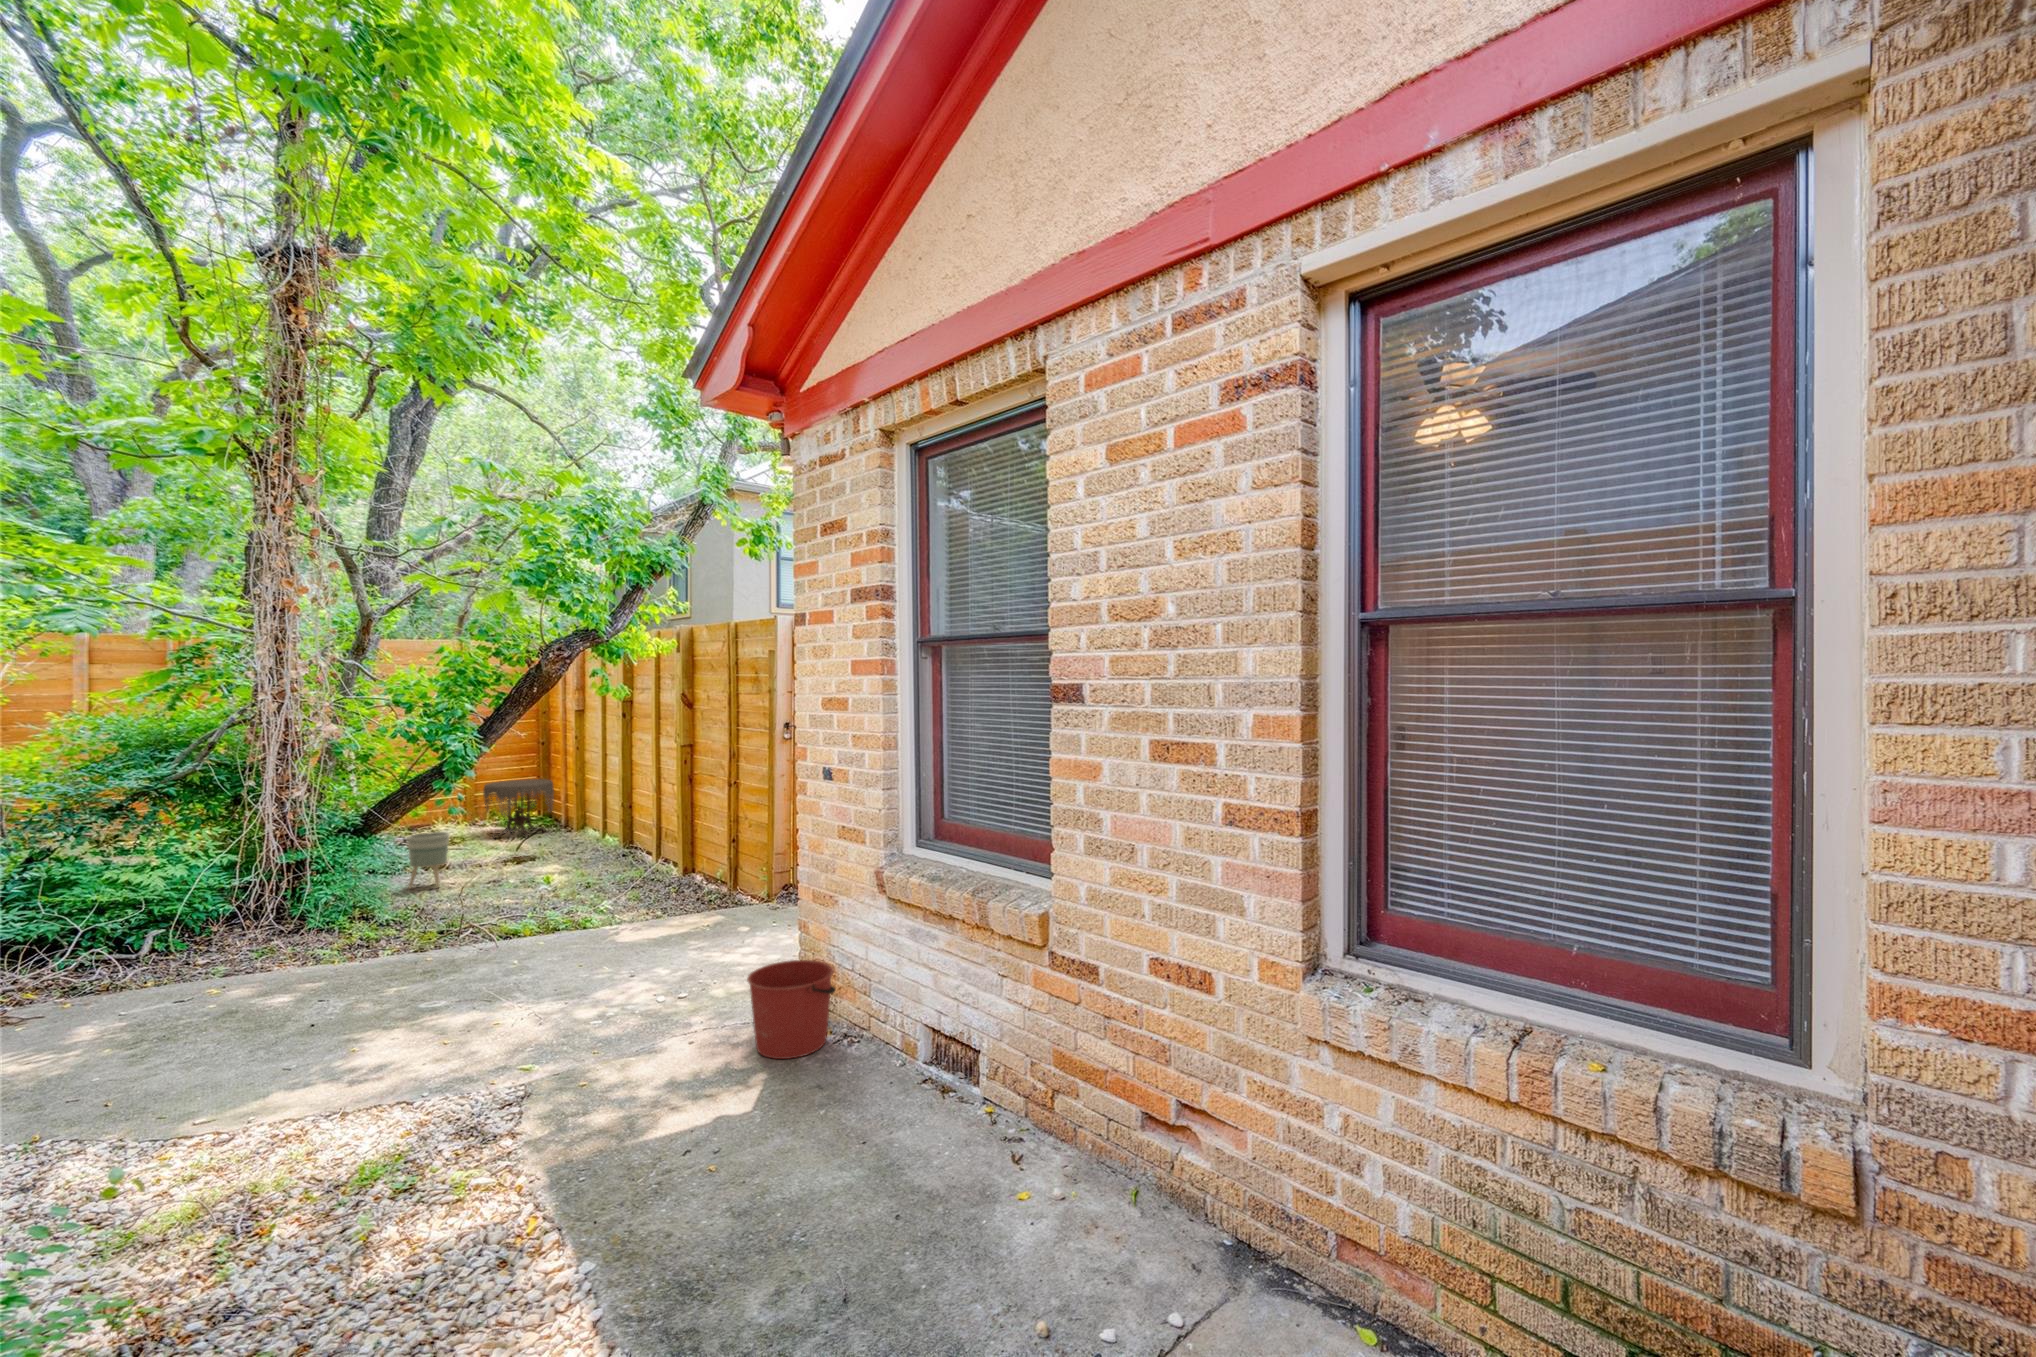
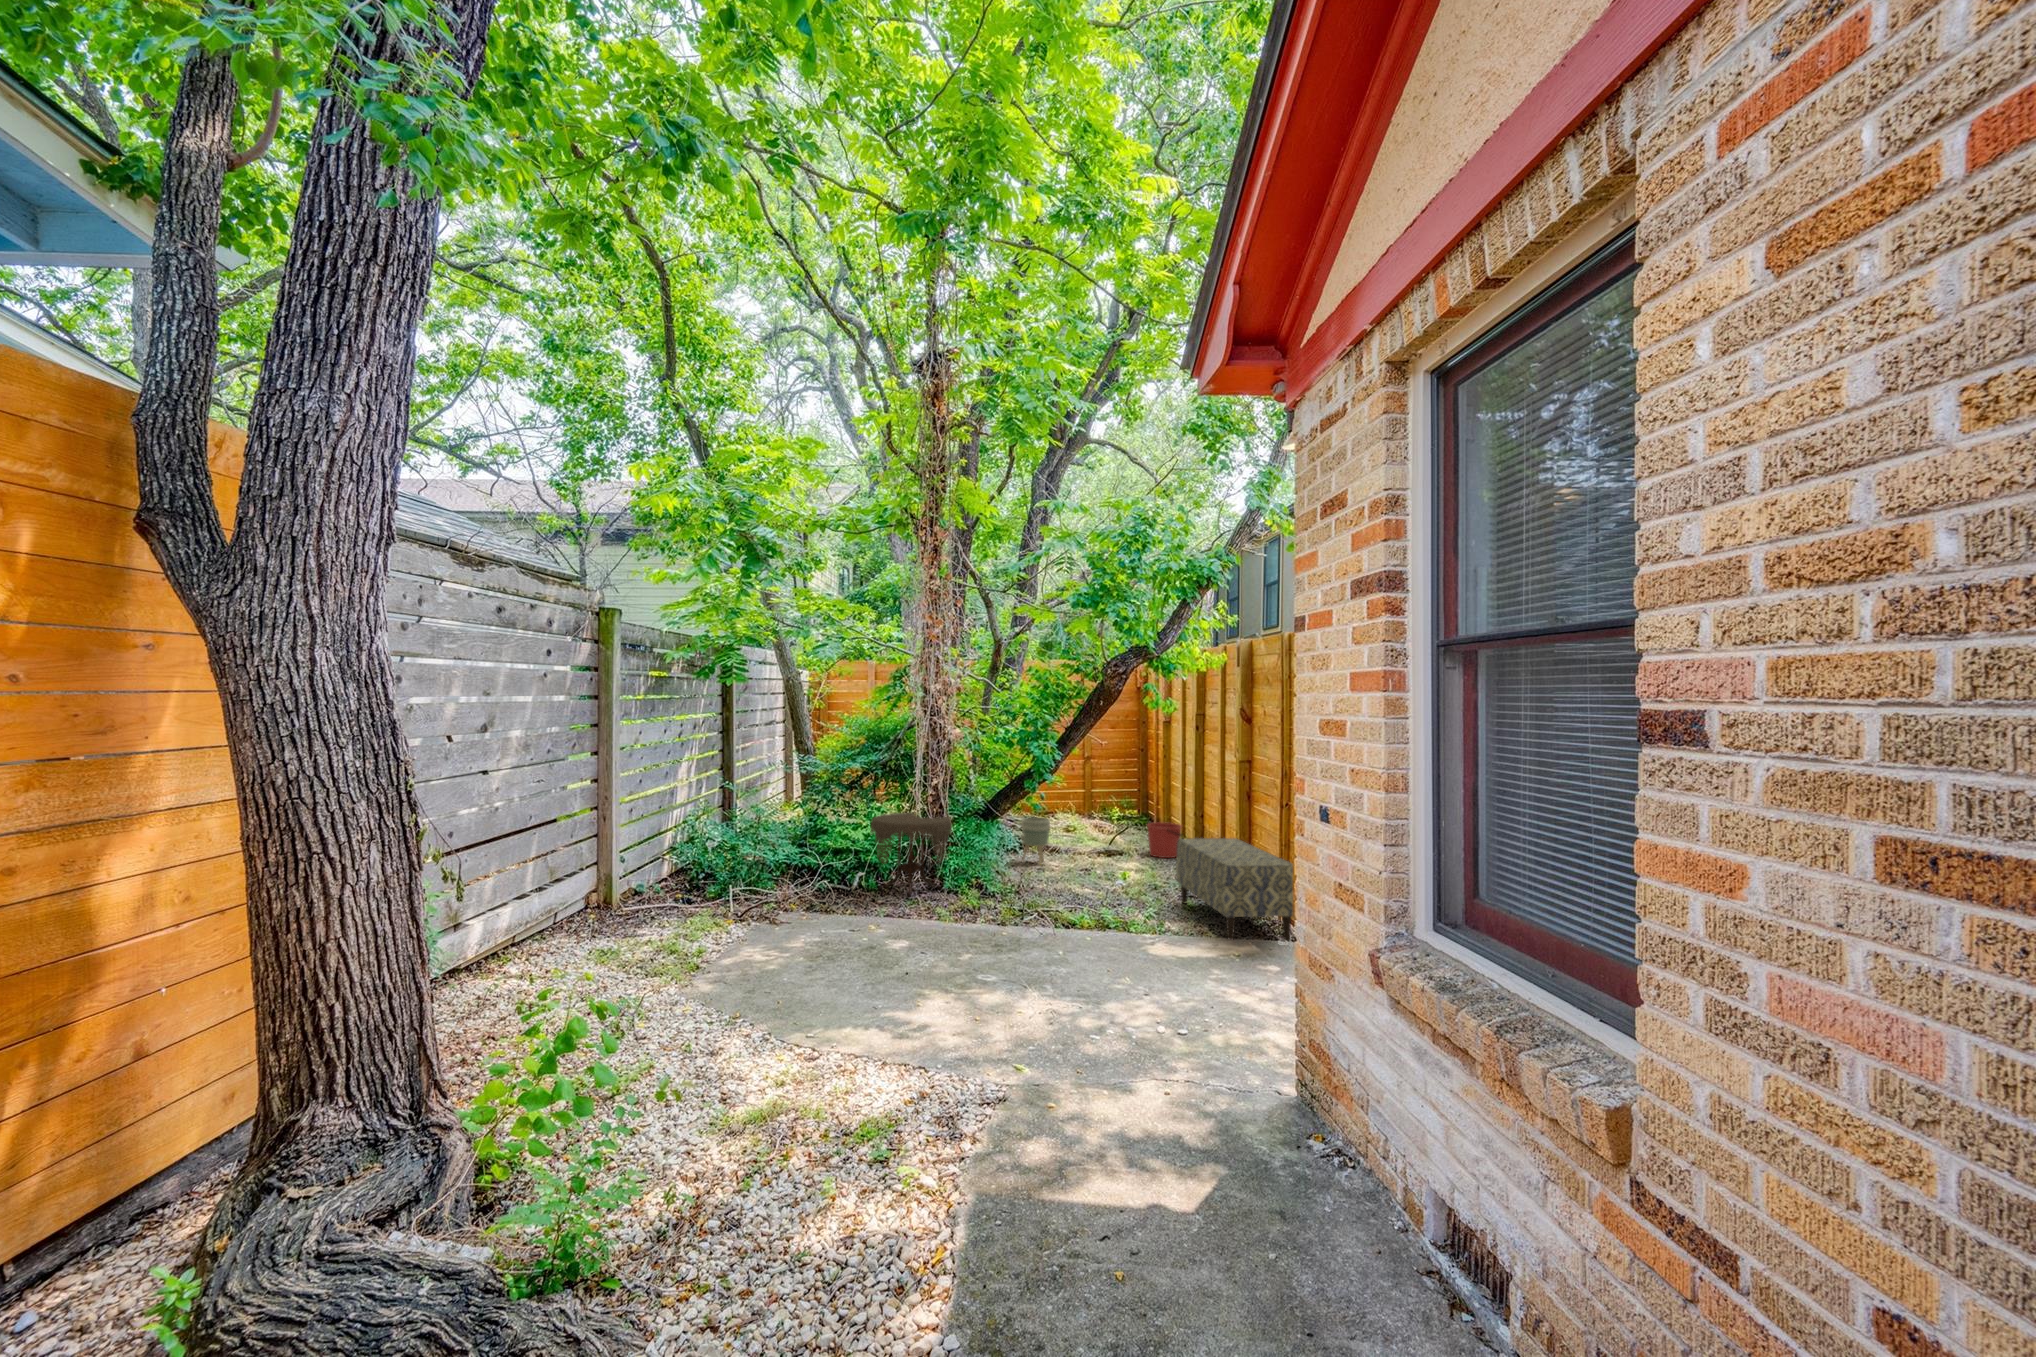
side table: present [483,779,554,838] -> present [870,813,952,897]
bench: none [626,822,756,916] -> present [1176,838,1293,940]
bucket: present [747,960,836,1059] -> present [1147,822,1182,858]

